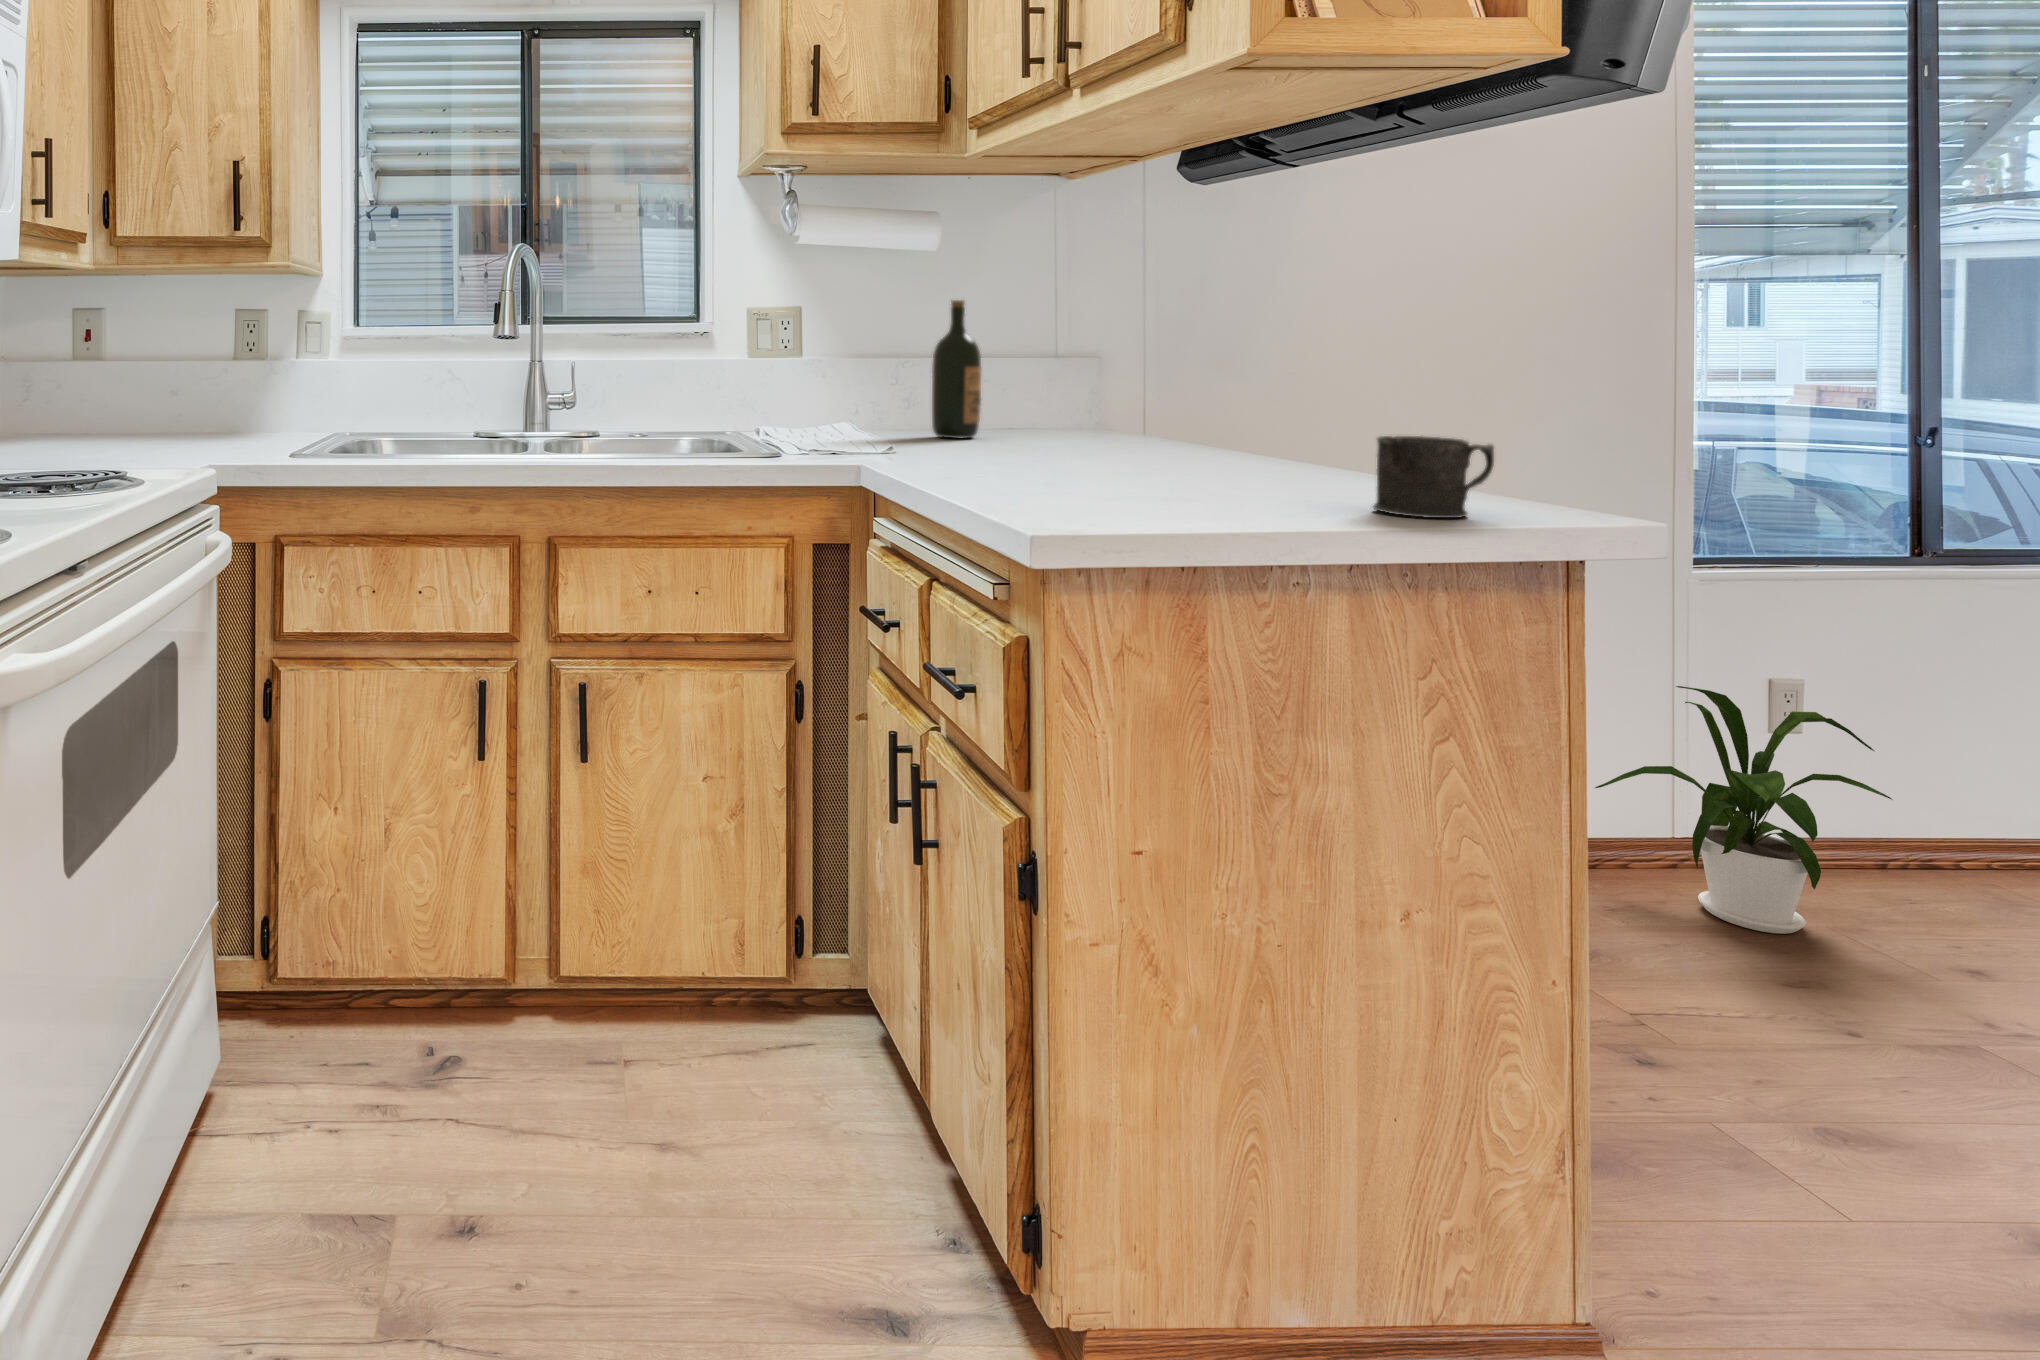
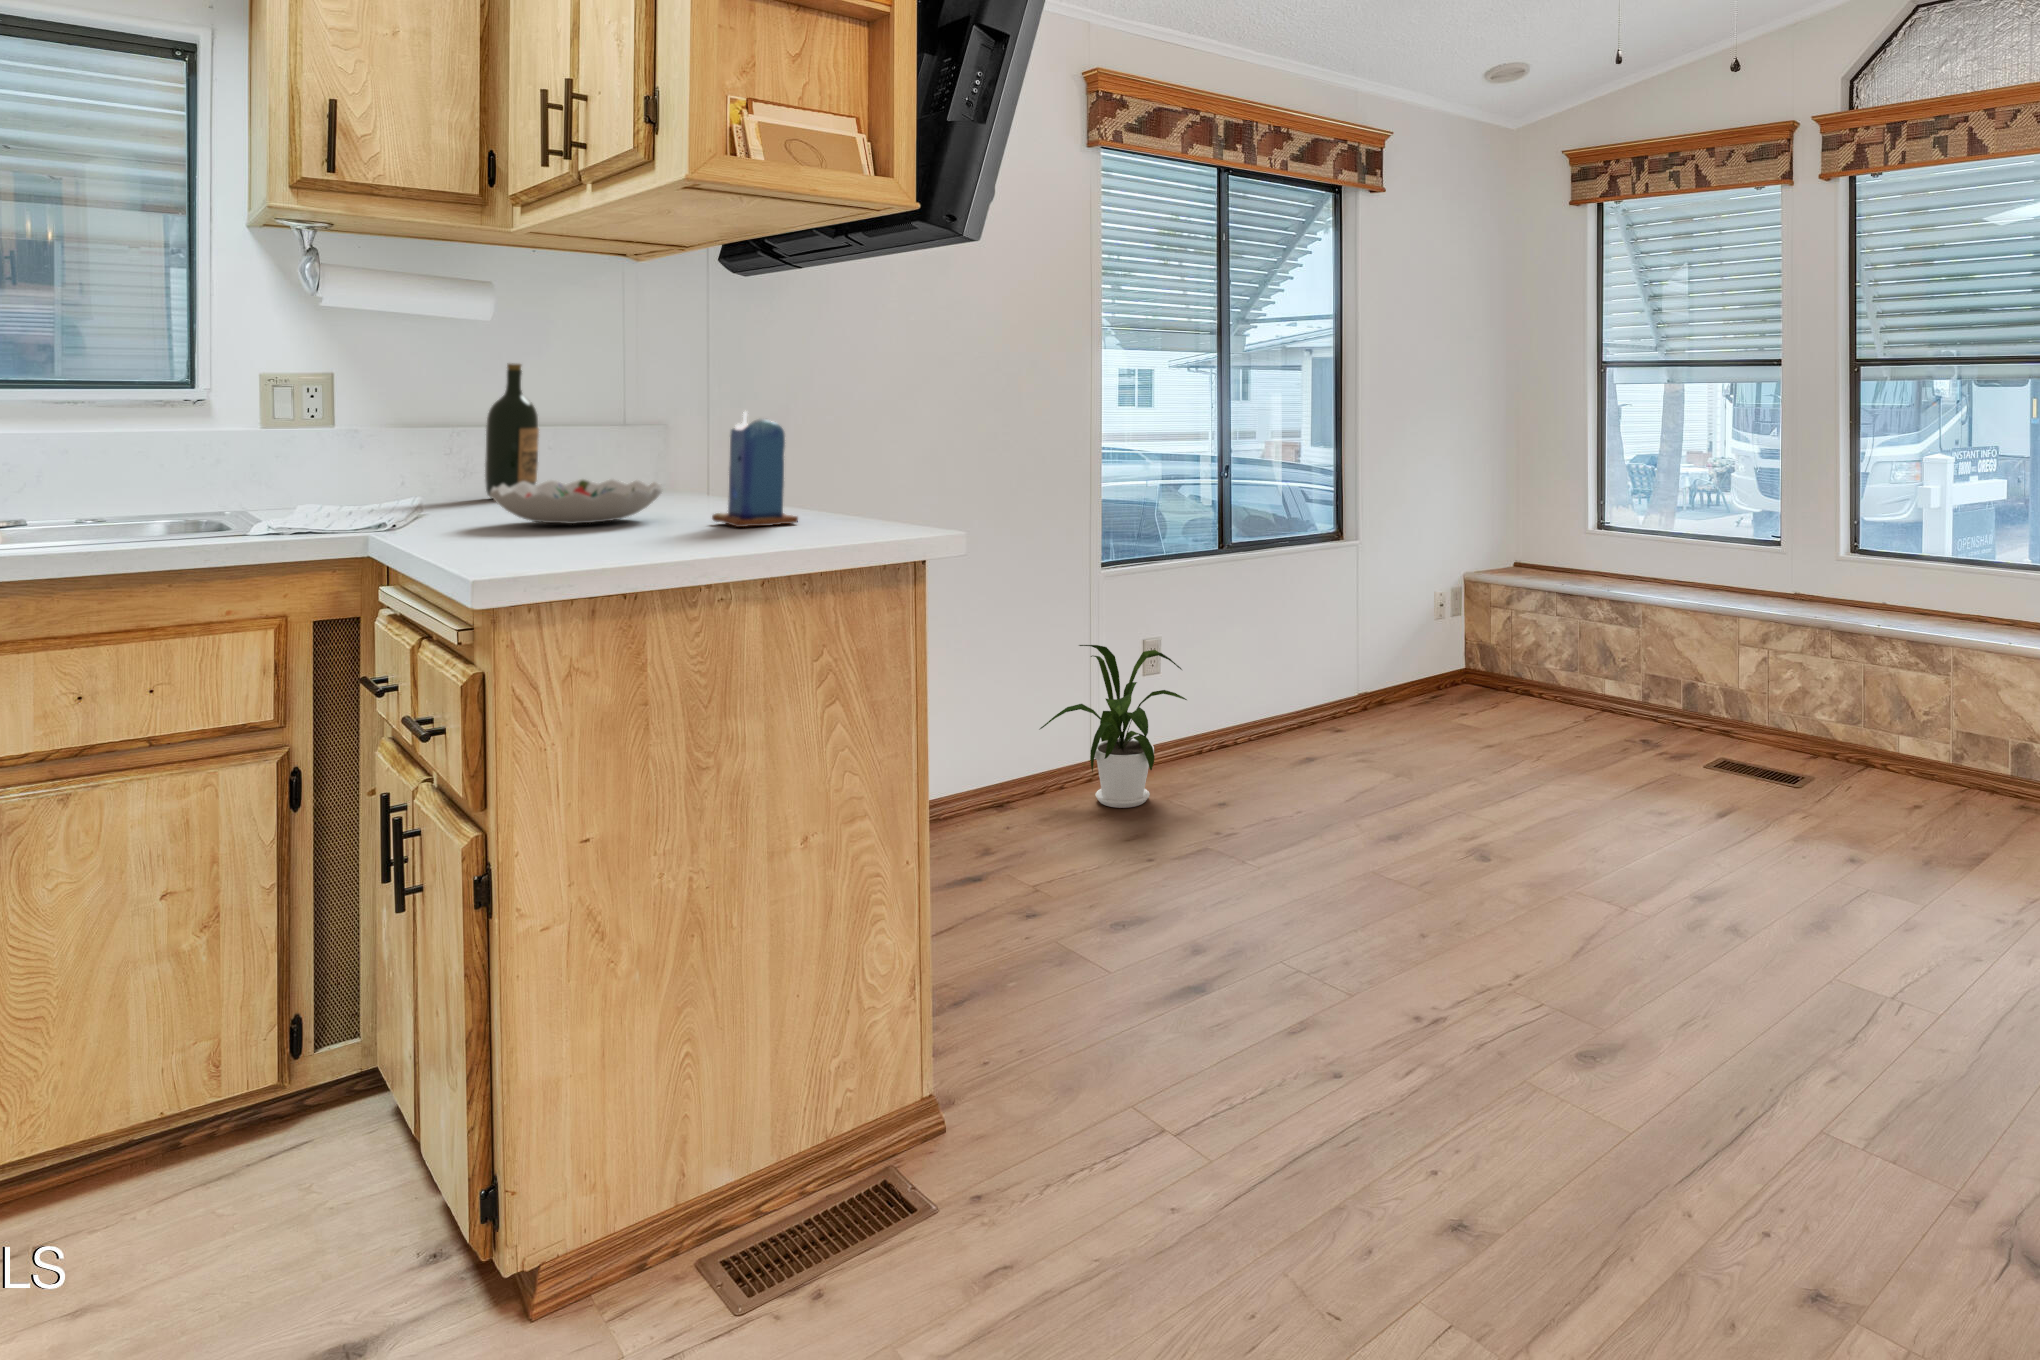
candle: none [1223,347,1344,490] -> present [712,412,798,527]
decorative bowl: none [971,421,1154,470] -> present [490,479,663,524]
mug: present [1373,436,1494,518] -> none [797,478,876,540]

